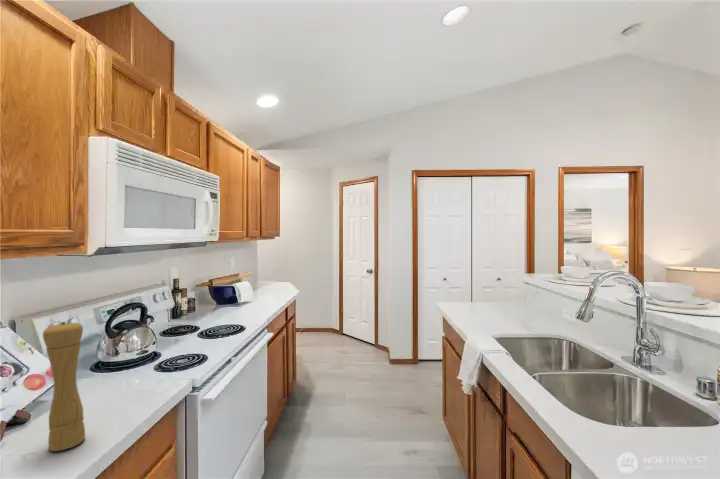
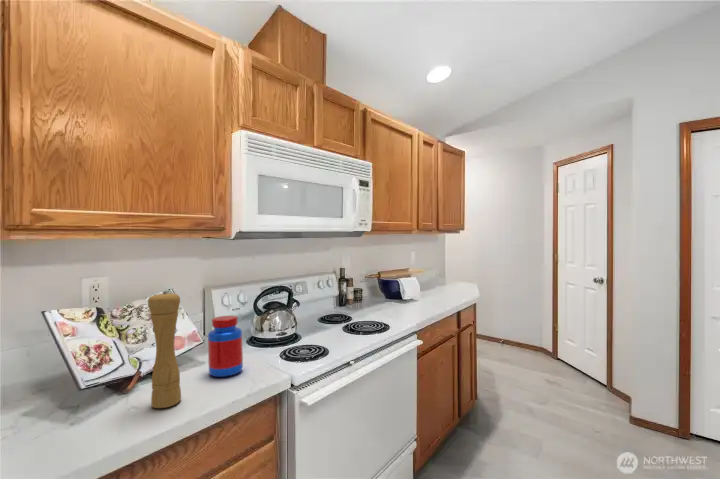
jar: none [85,339,129,407] -> present [208,316,243,377]

